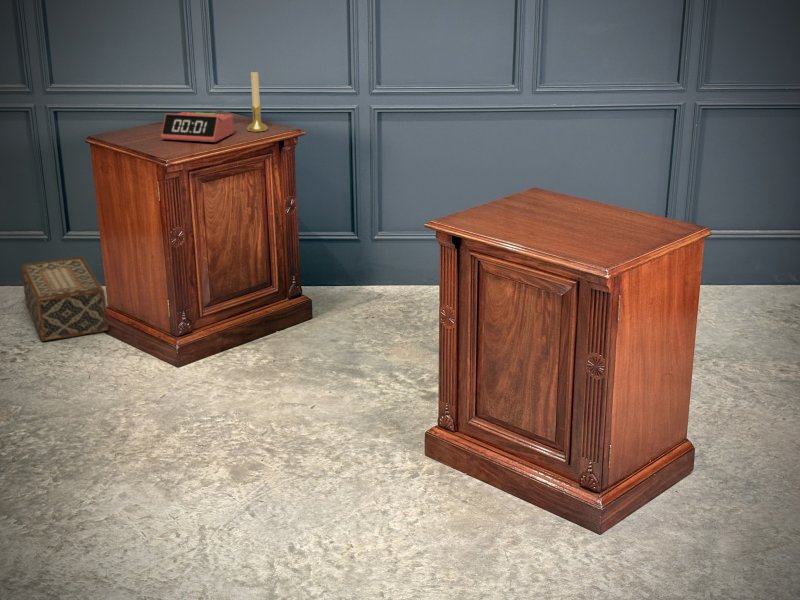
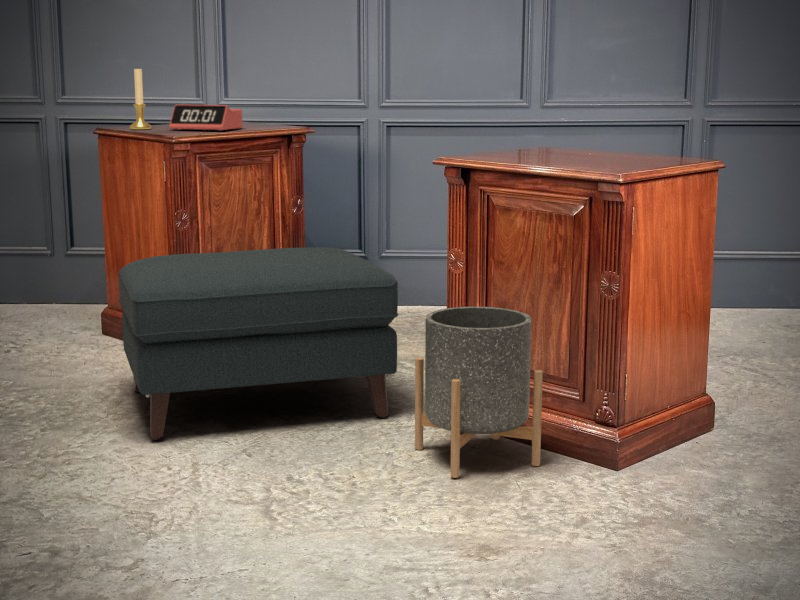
candle holder: present [247,71,268,132] -> present [130,69,151,129]
woven basket: present [21,256,108,341] -> none [20,269,106,339]
ottoman: none [118,277,392,495] -> present [118,247,398,440]
planter: none [409,372,531,547] -> present [415,307,543,478]

